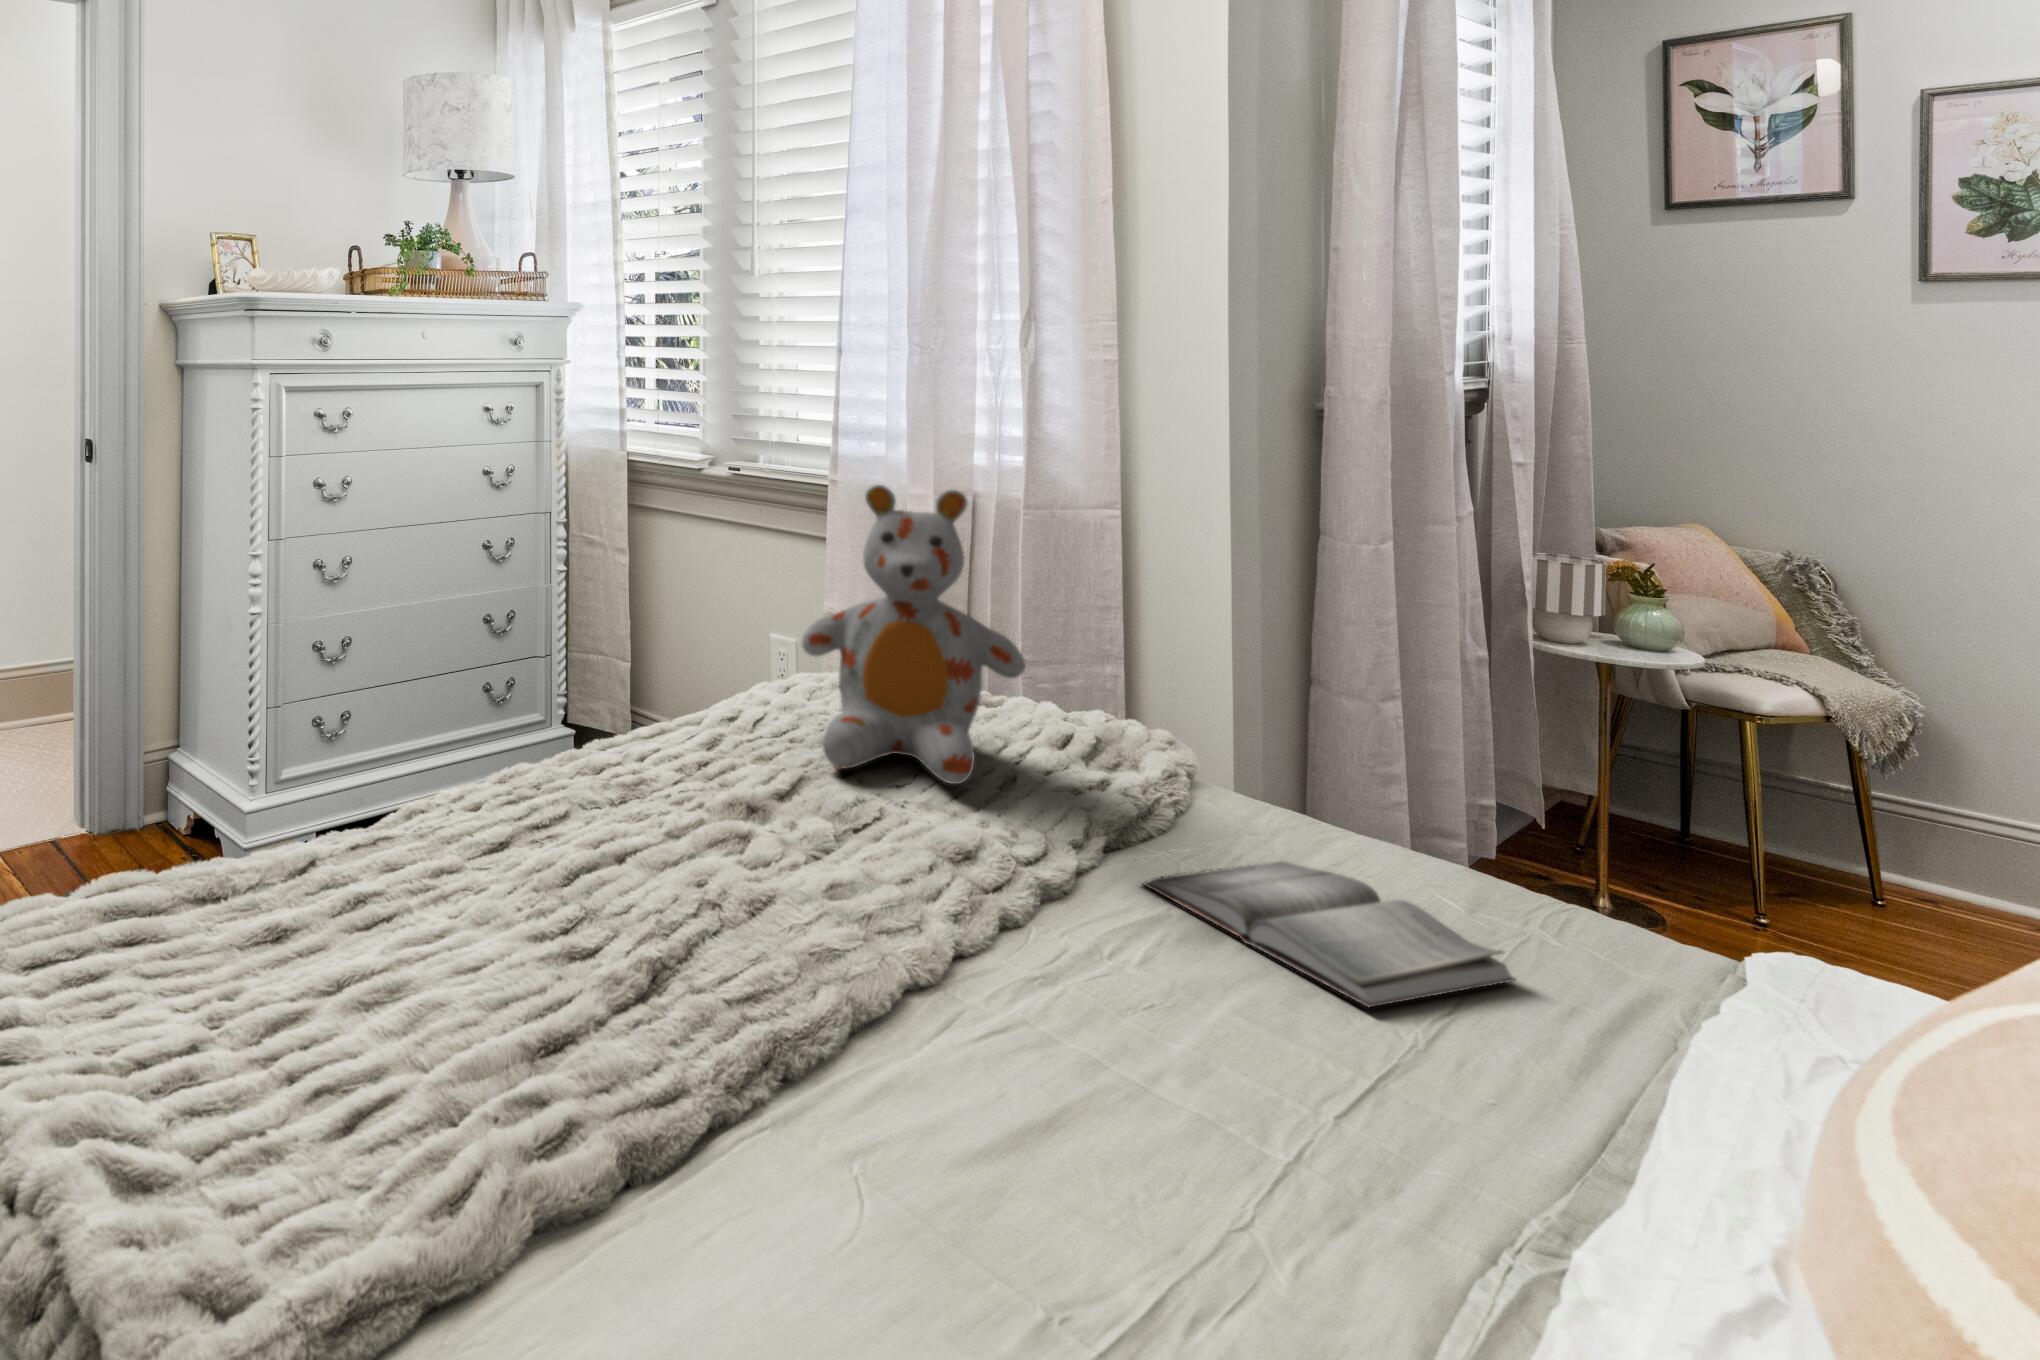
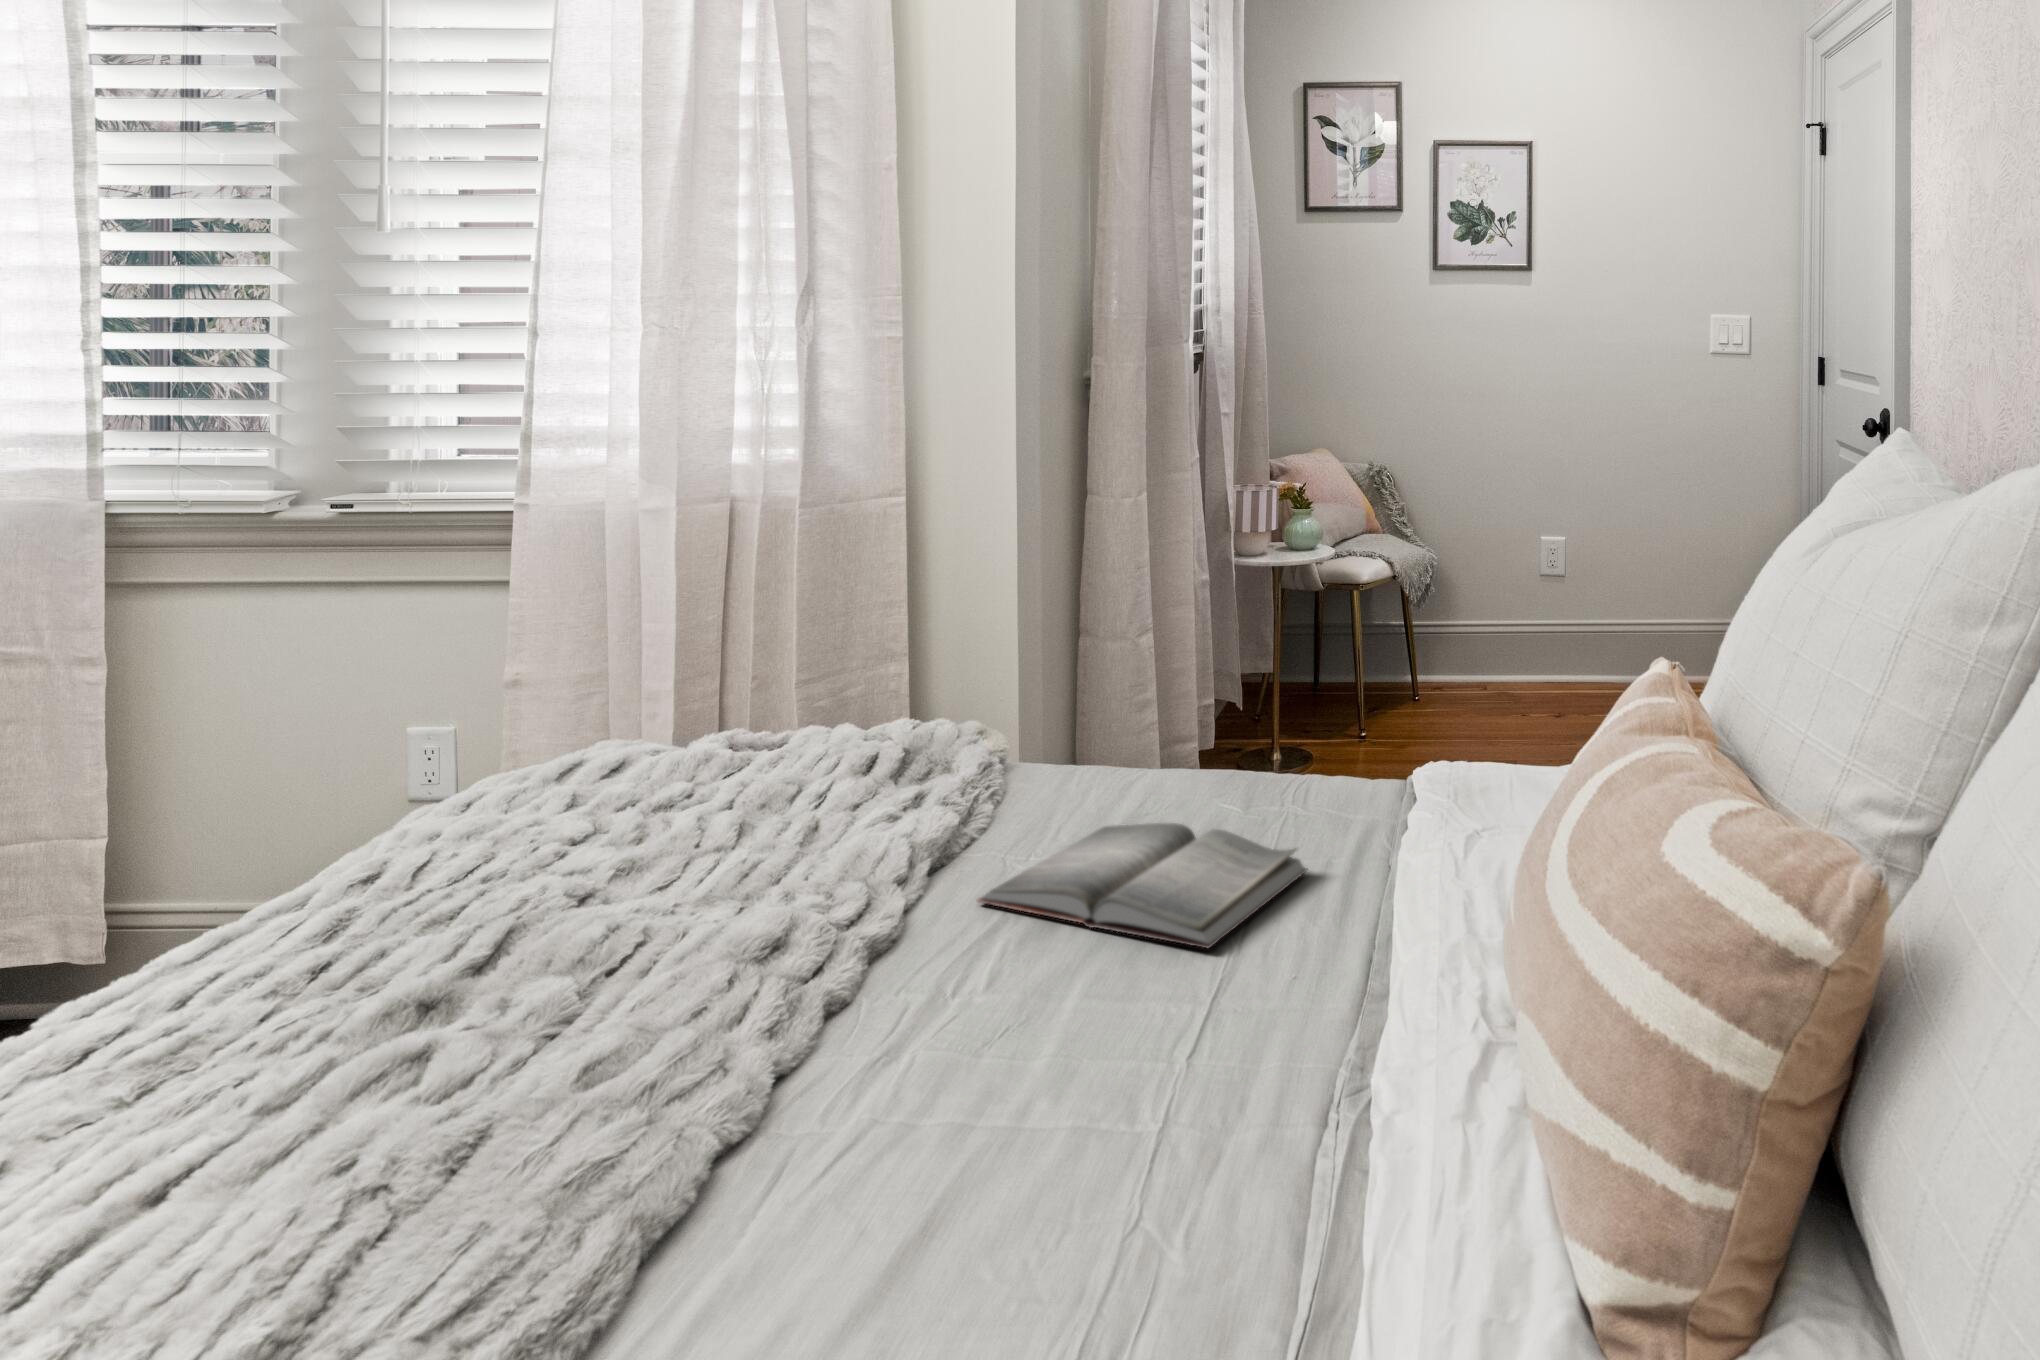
stuffed bear: present [802,485,1026,784] -> none [492,498,819,892]

